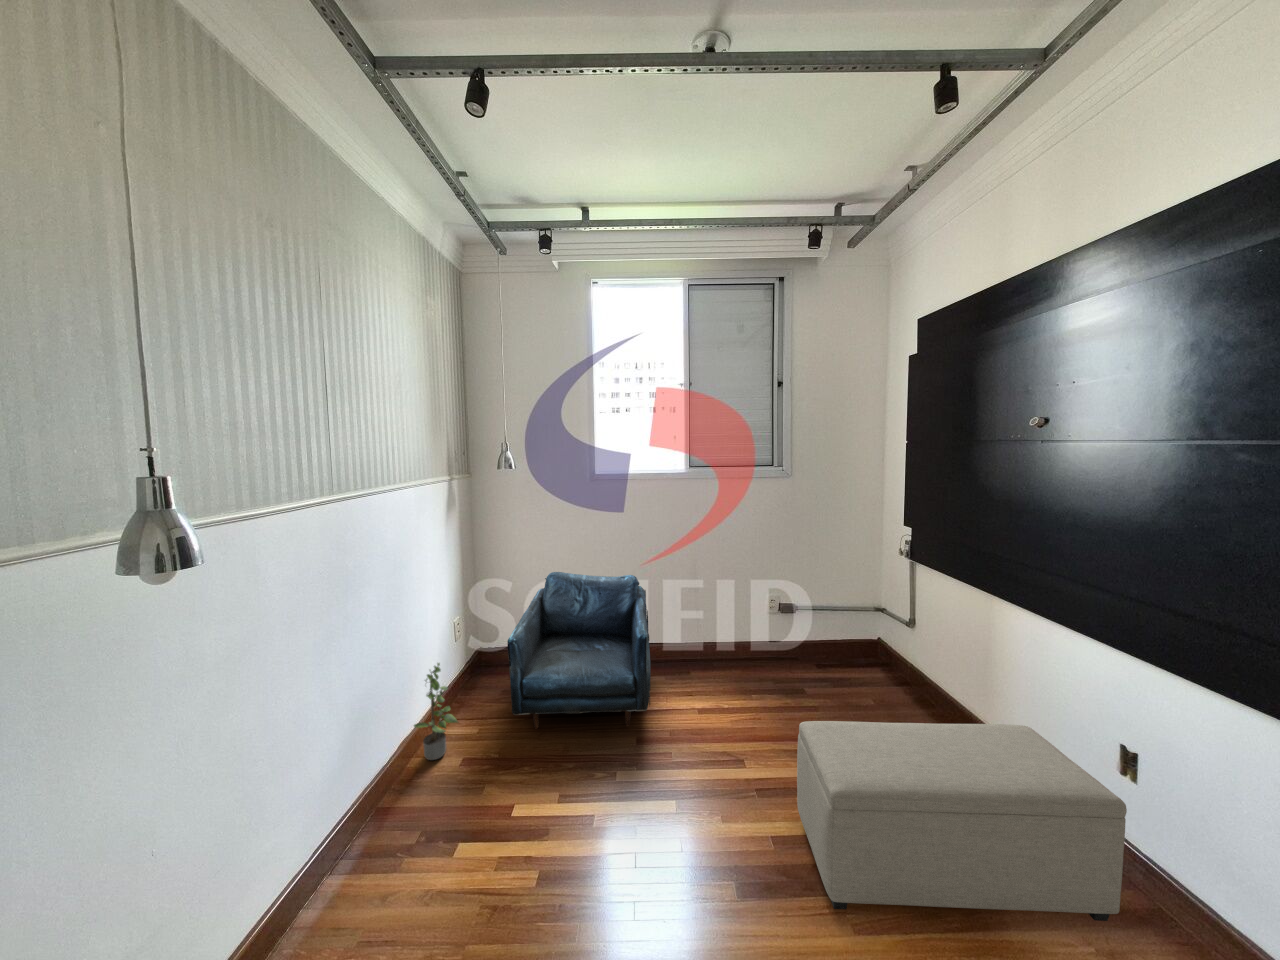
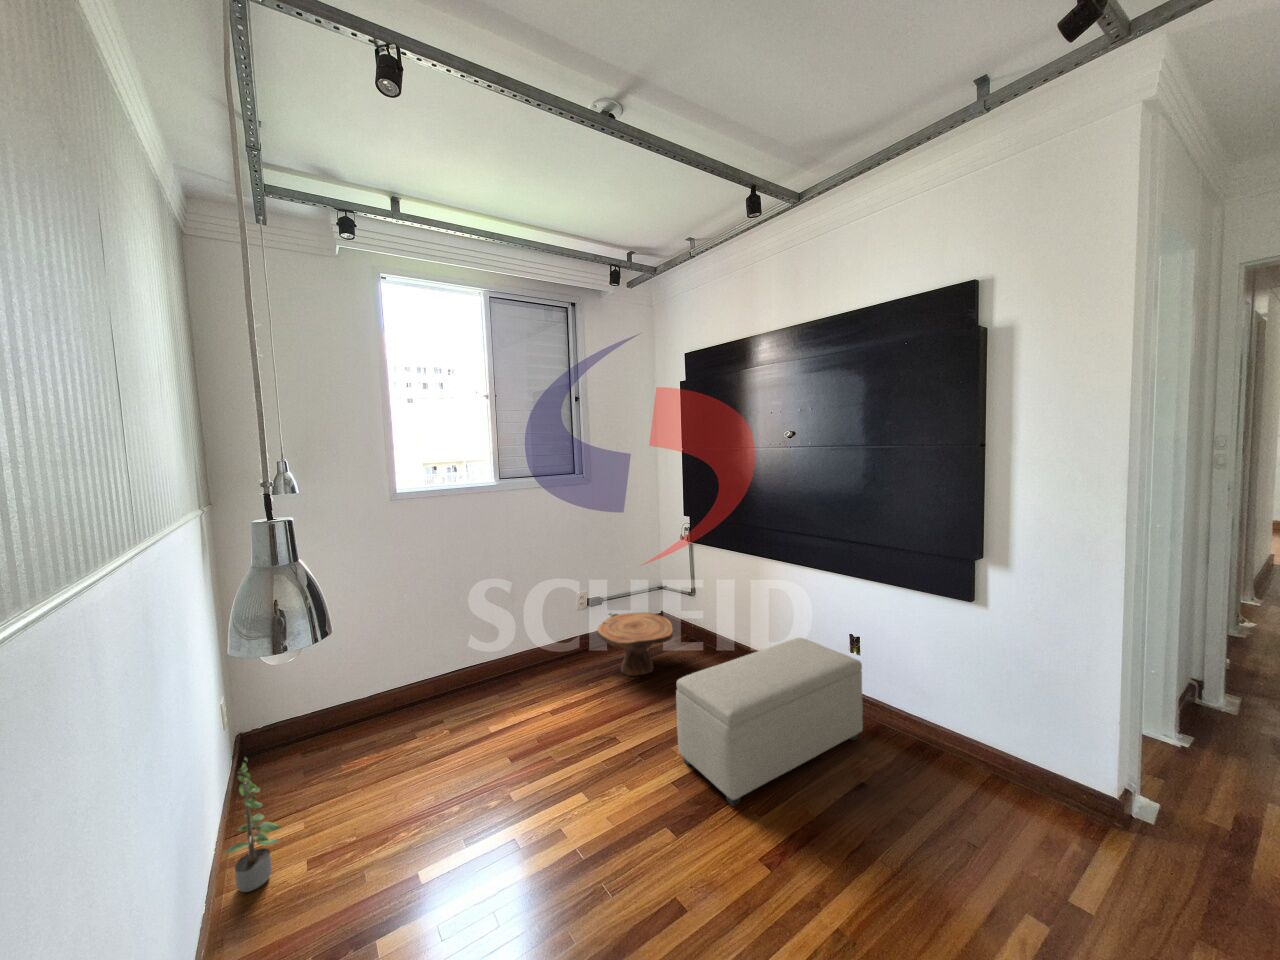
armchair: present [507,572,651,729] -> none [337,599,519,798]
side table: none [768,621,859,701] -> present [597,612,673,676]

